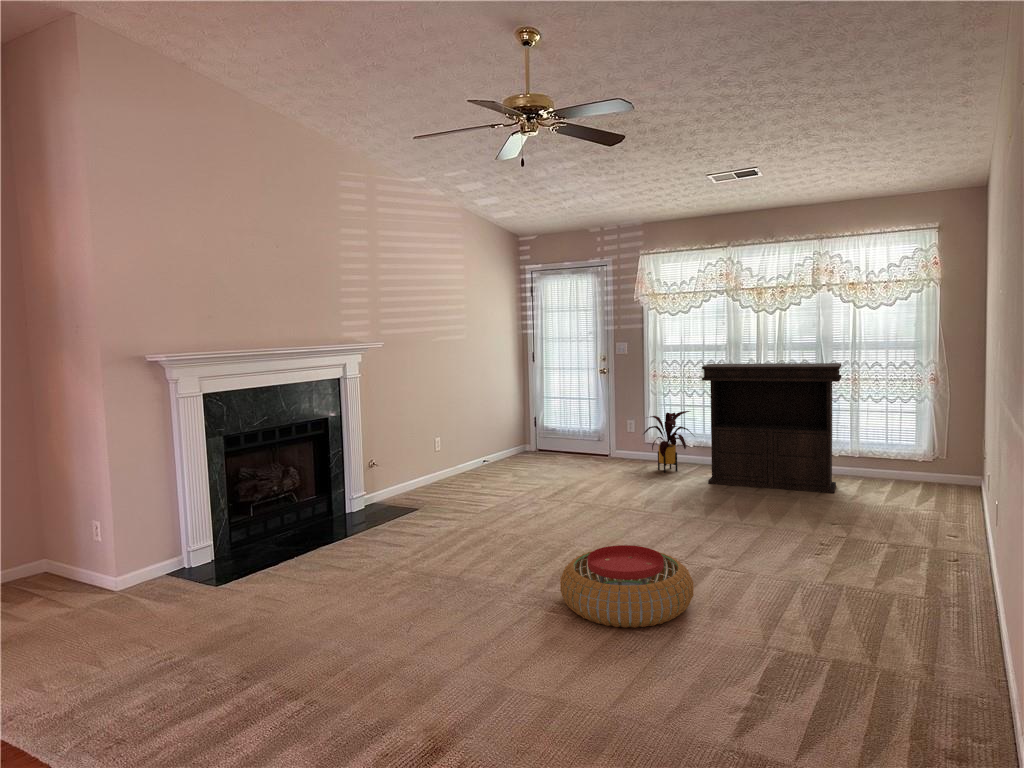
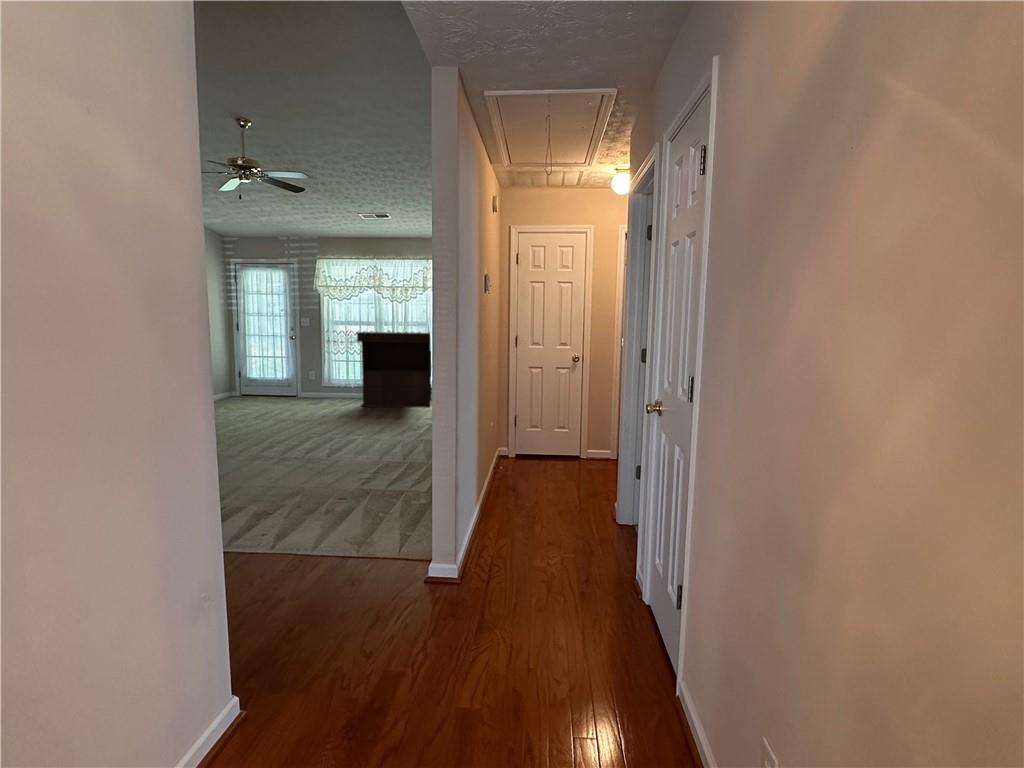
house plant: present [644,411,692,473] -> none [318,363,355,403]
pouf: present [560,545,694,628] -> none [247,427,334,470]

